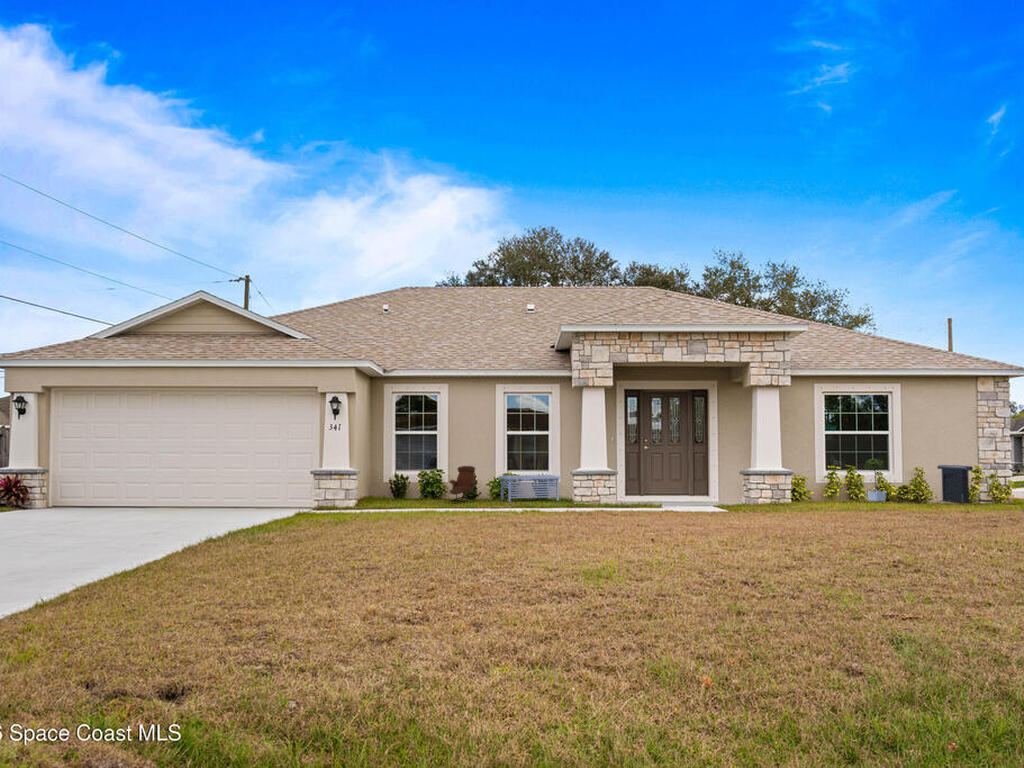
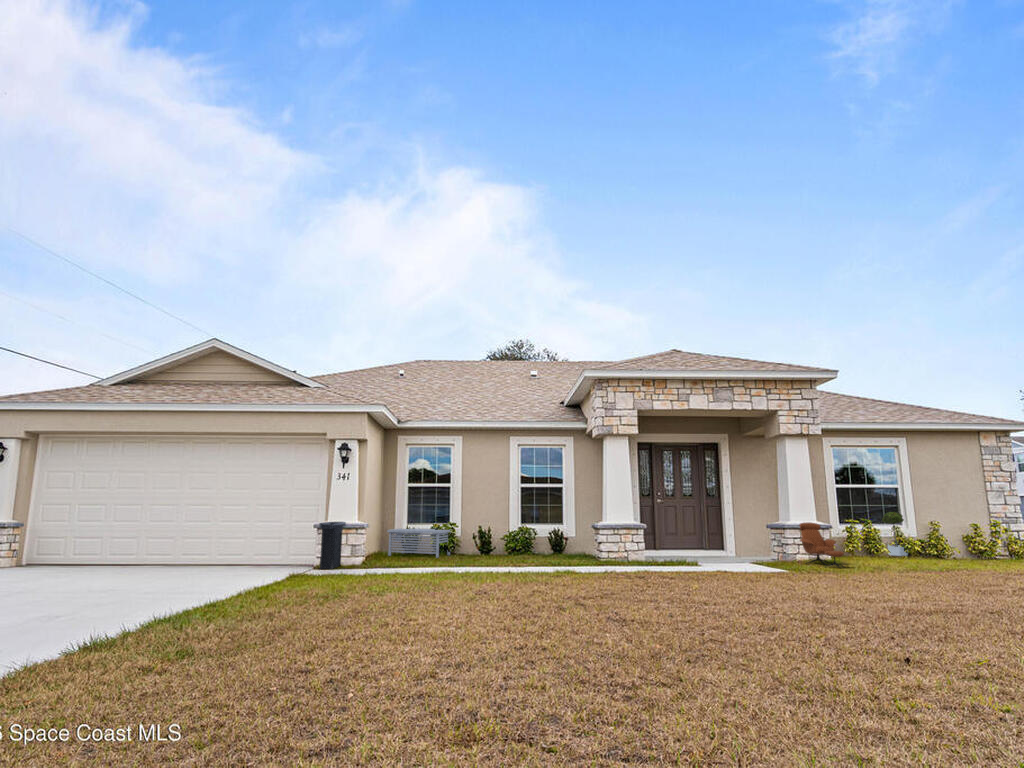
trash can: present [937,465,973,502] -> present [319,522,346,569]
lounge chair: present [449,466,478,503] -> present [799,522,844,567]
storage bench: present [499,475,560,502] -> present [387,528,451,558]

